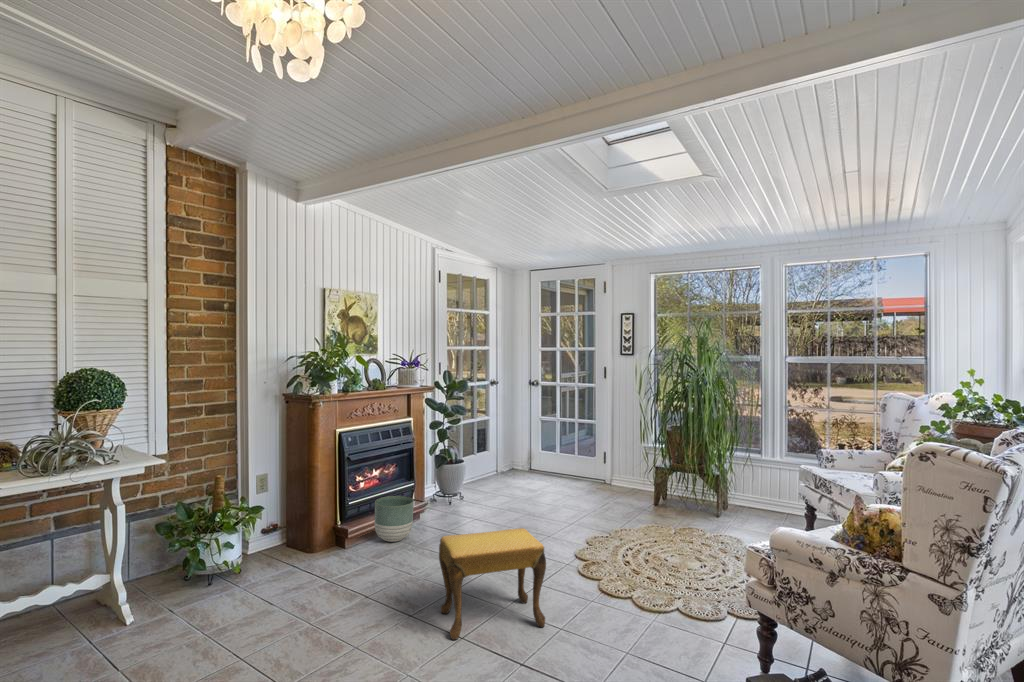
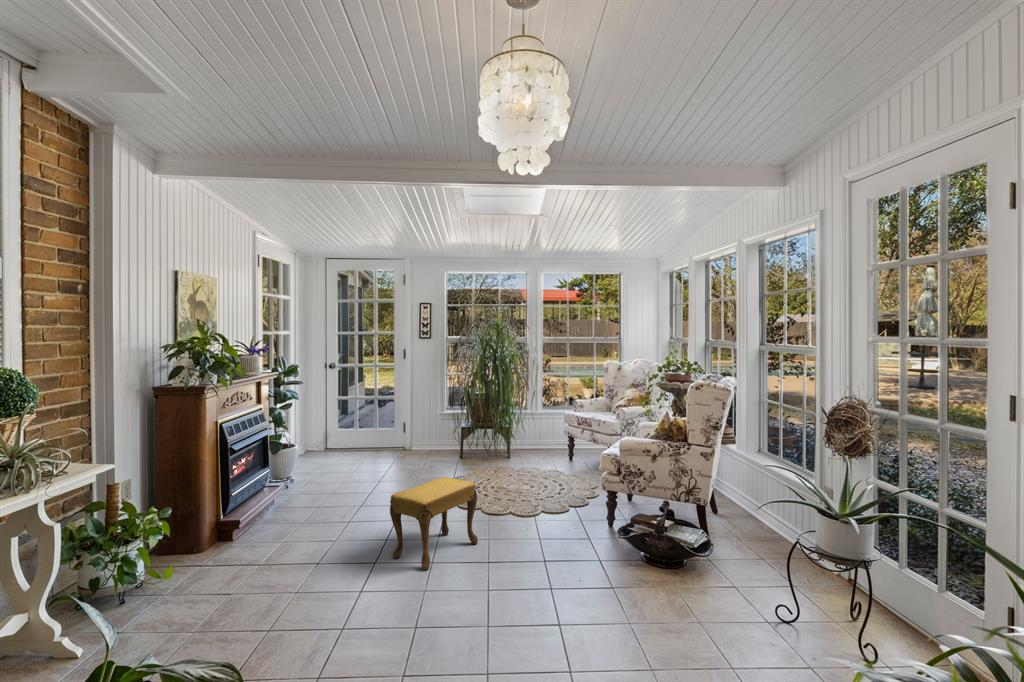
planter: present [375,496,414,542] -> none [253,482,294,528]

